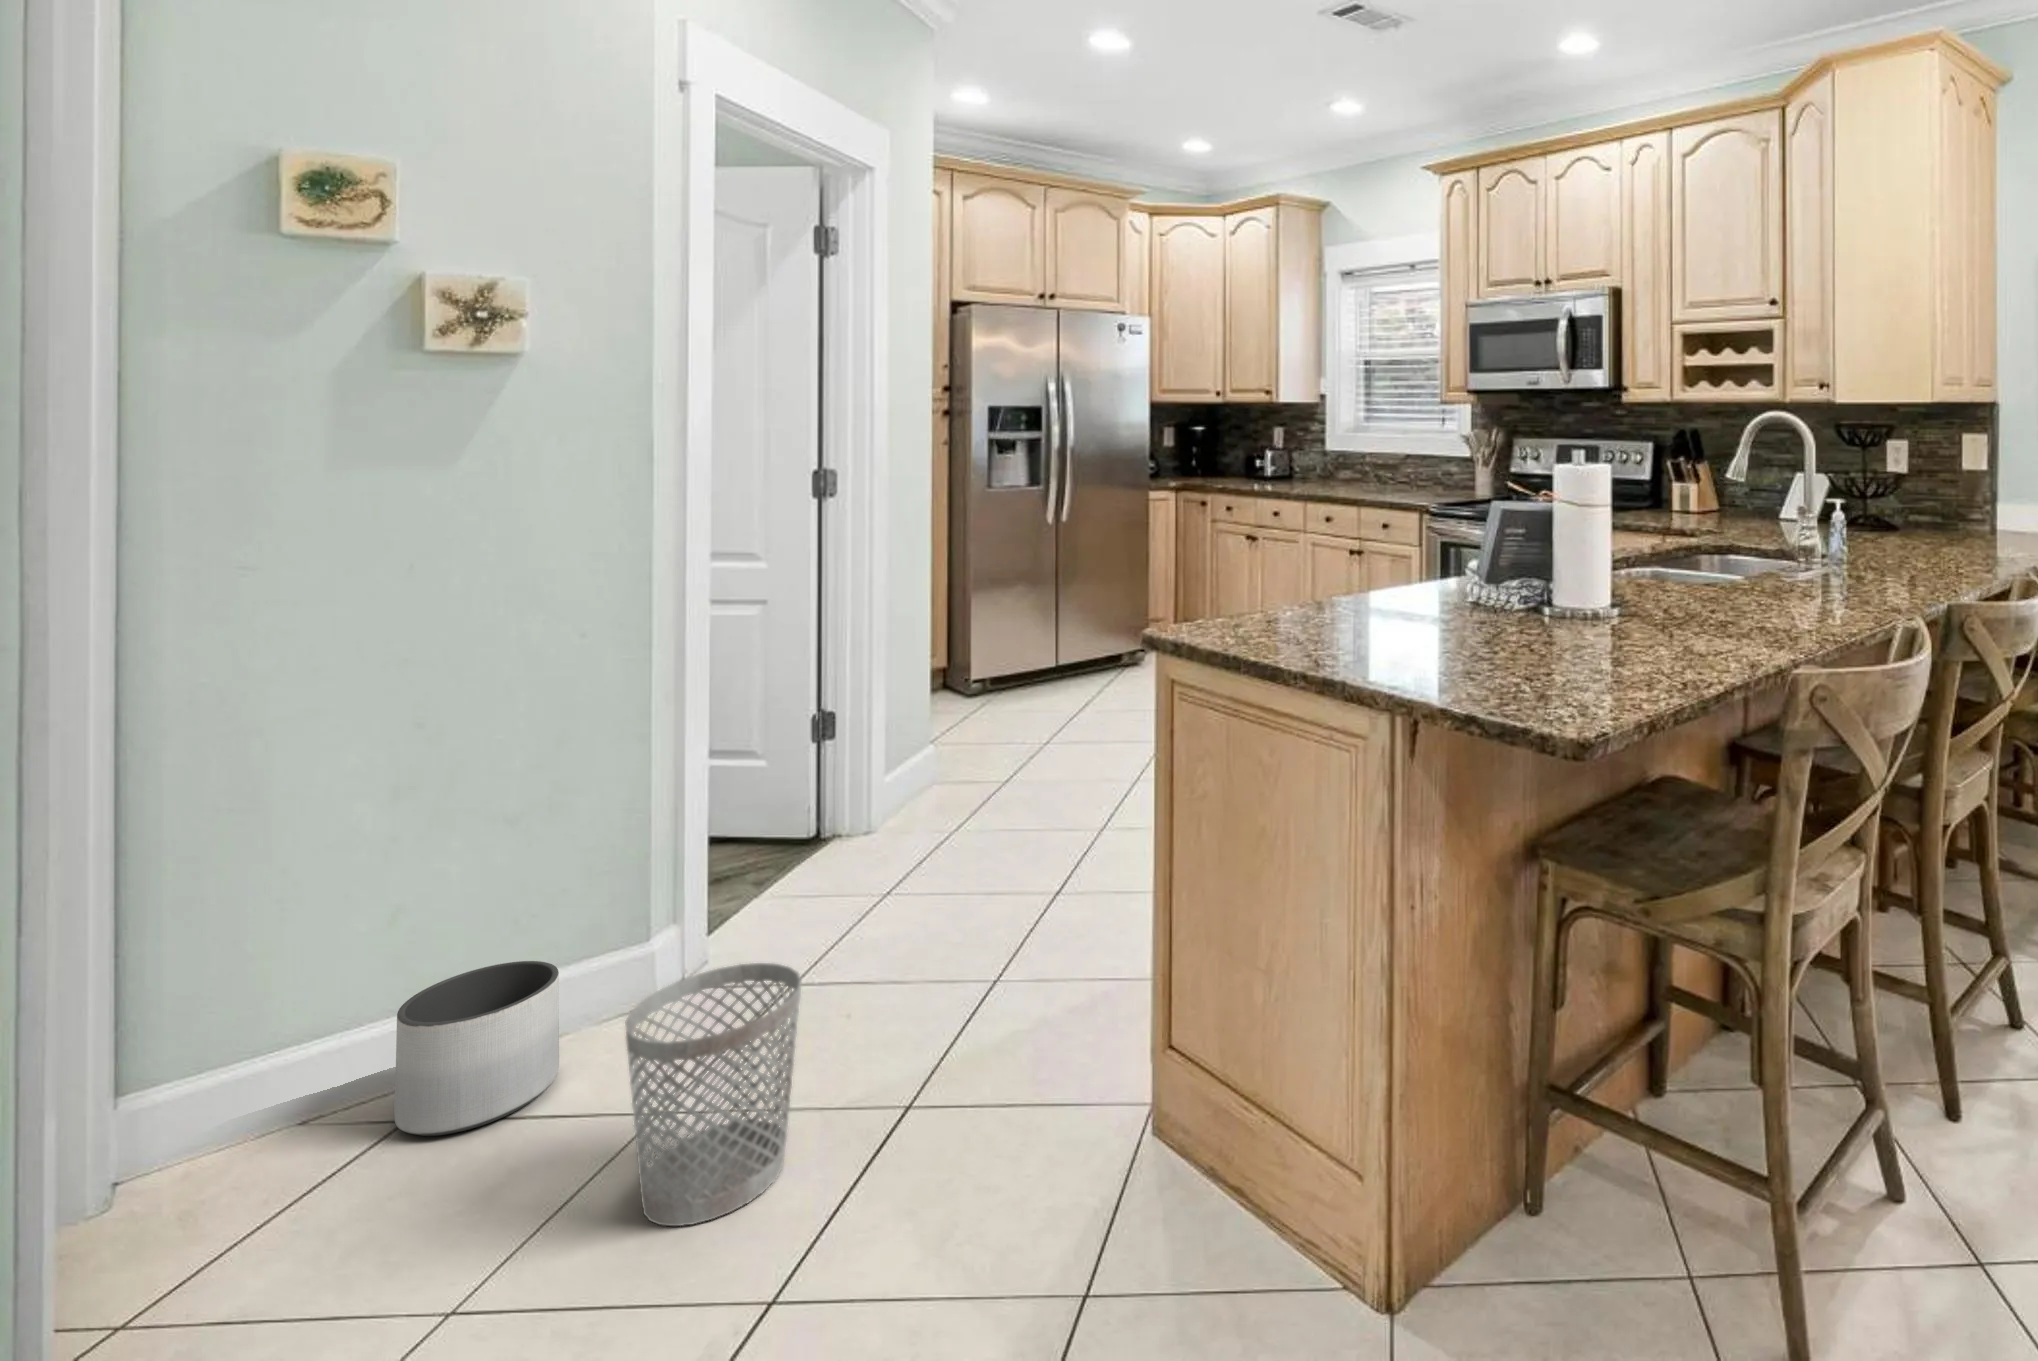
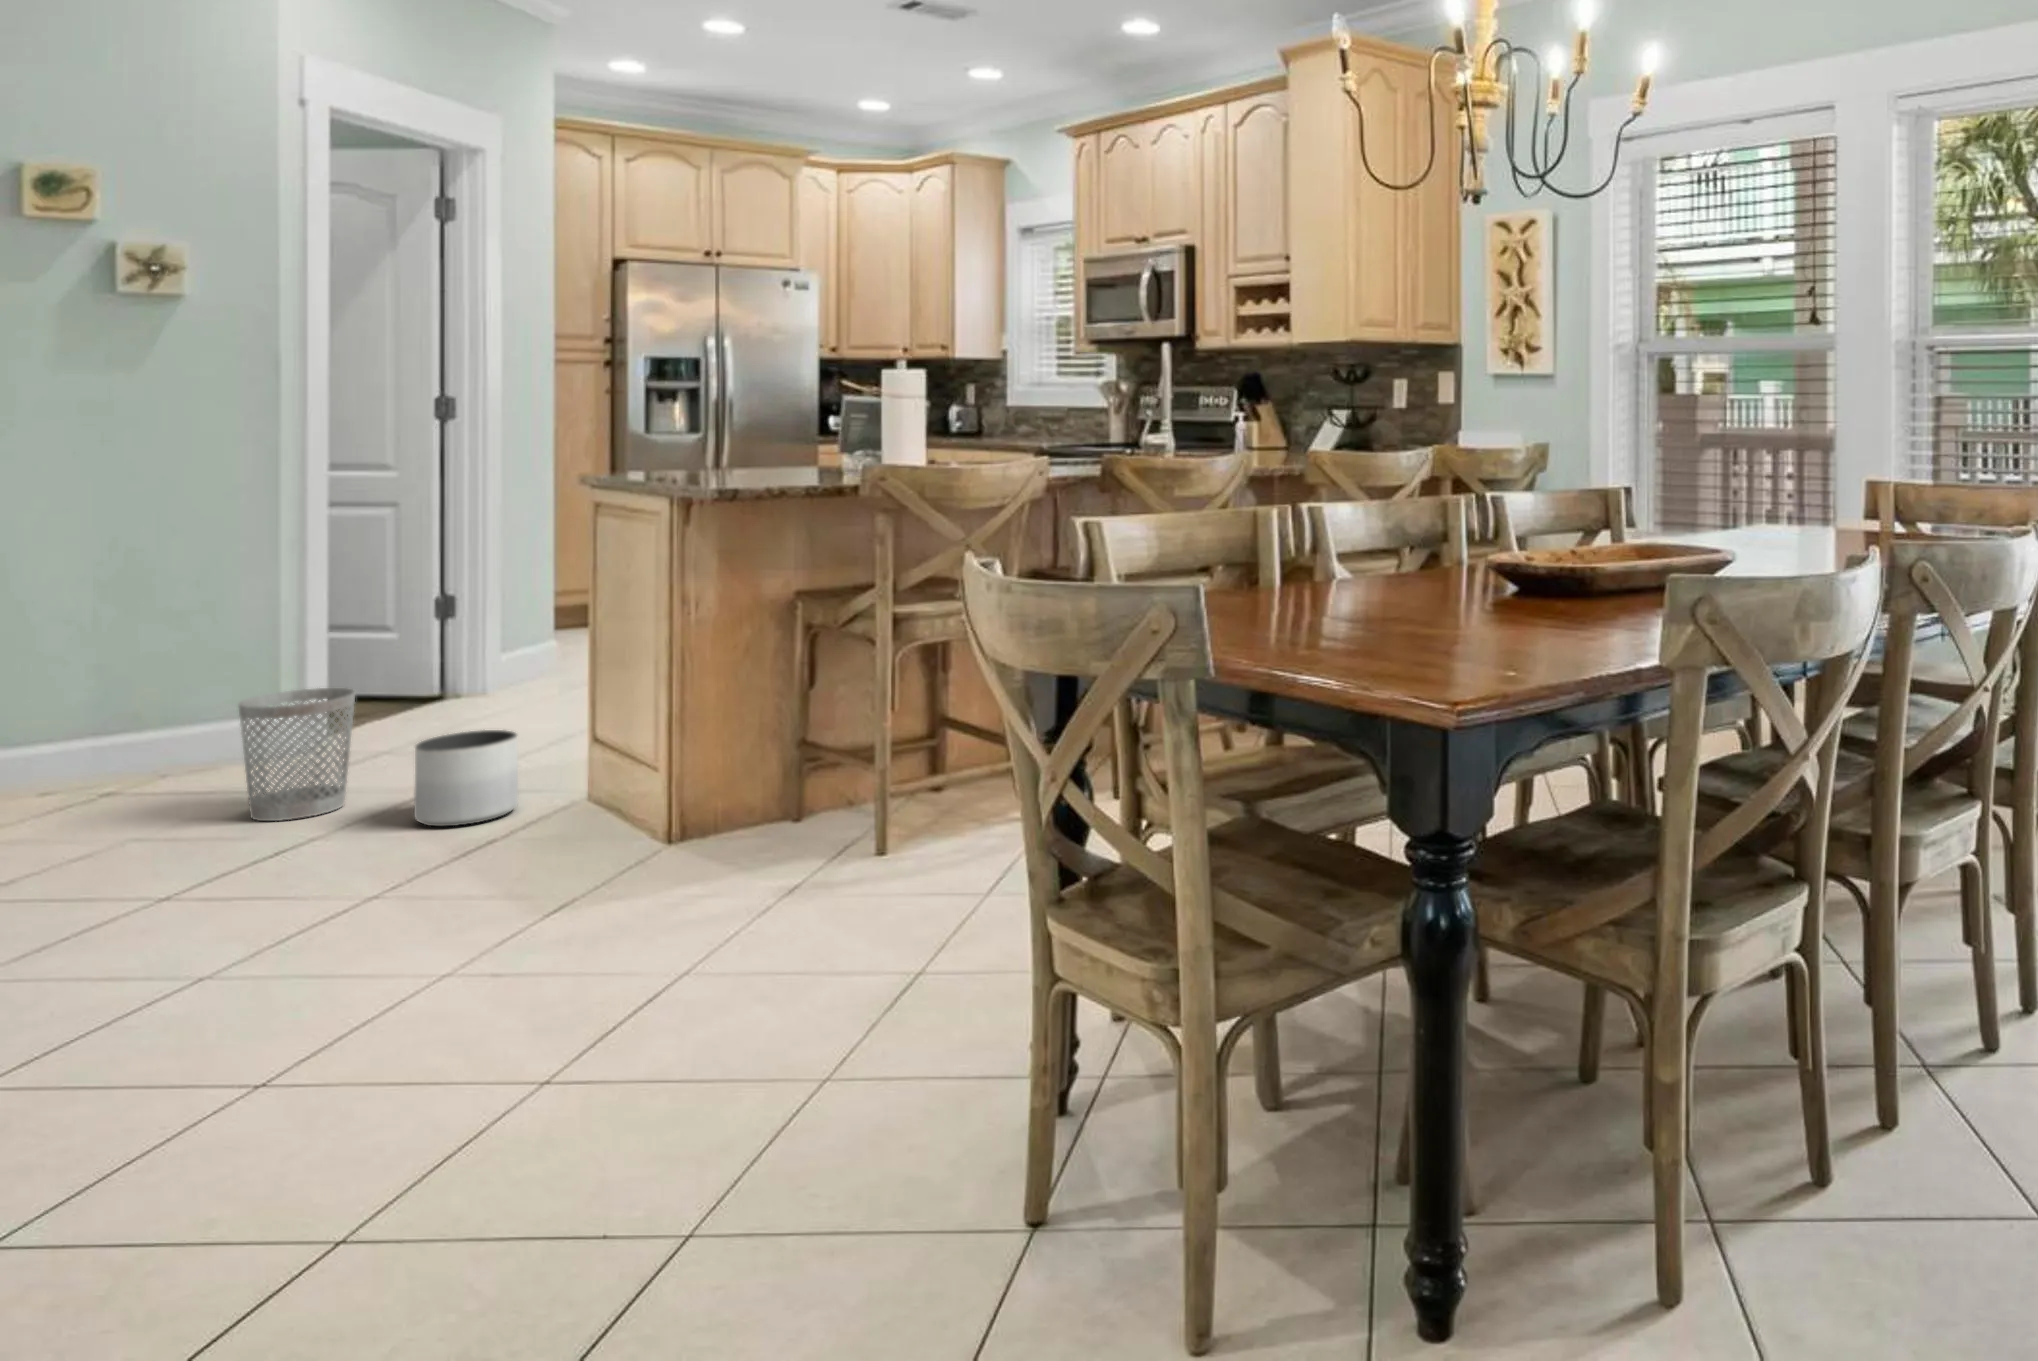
planter: present [394,961,559,1136] -> present [414,730,518,826]

